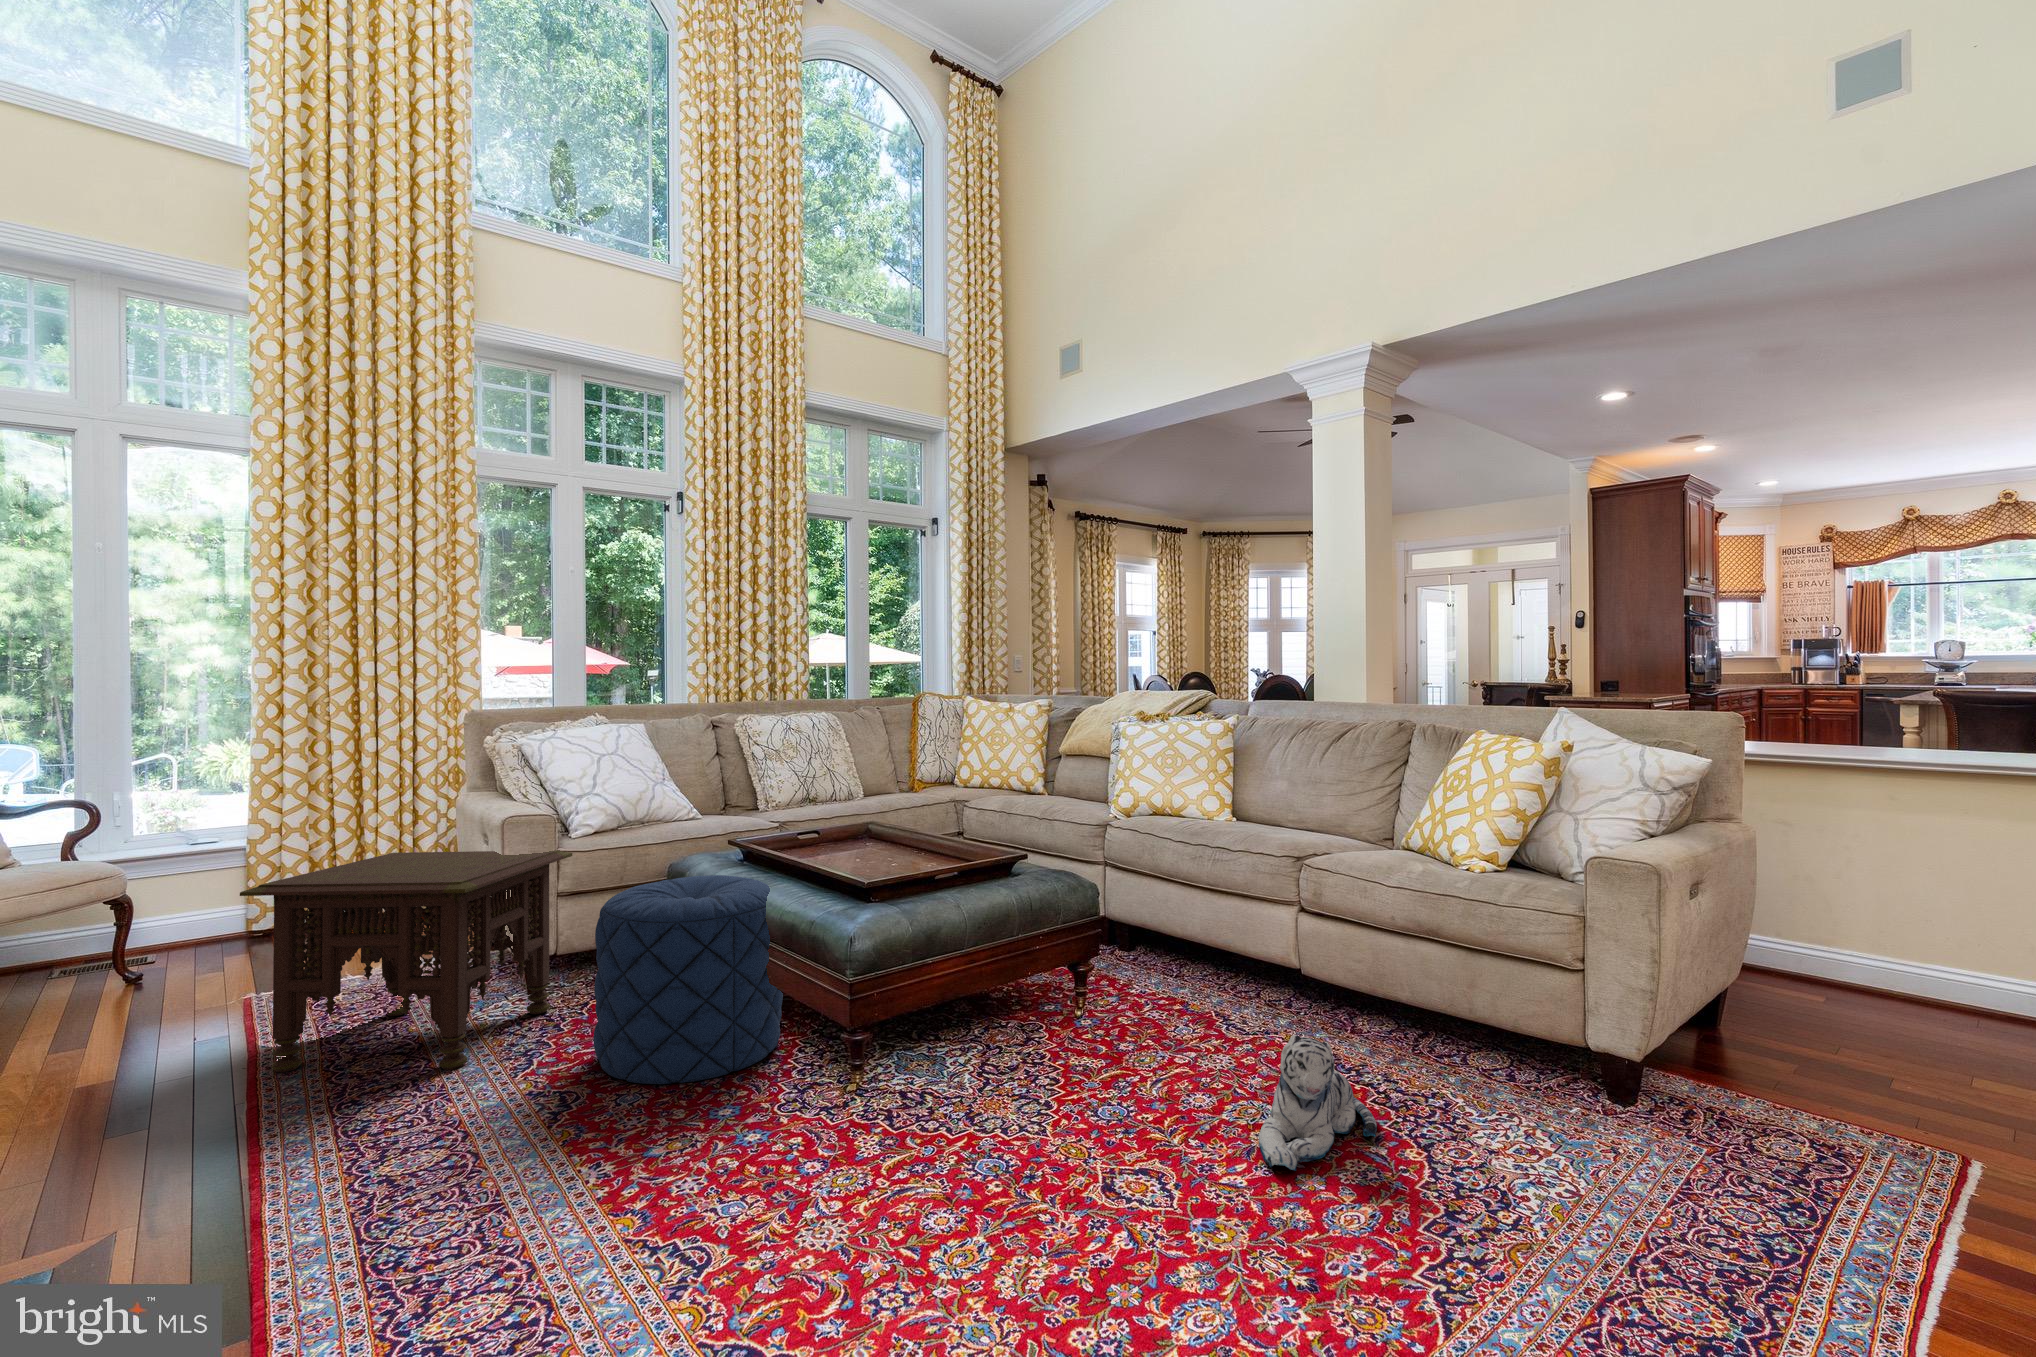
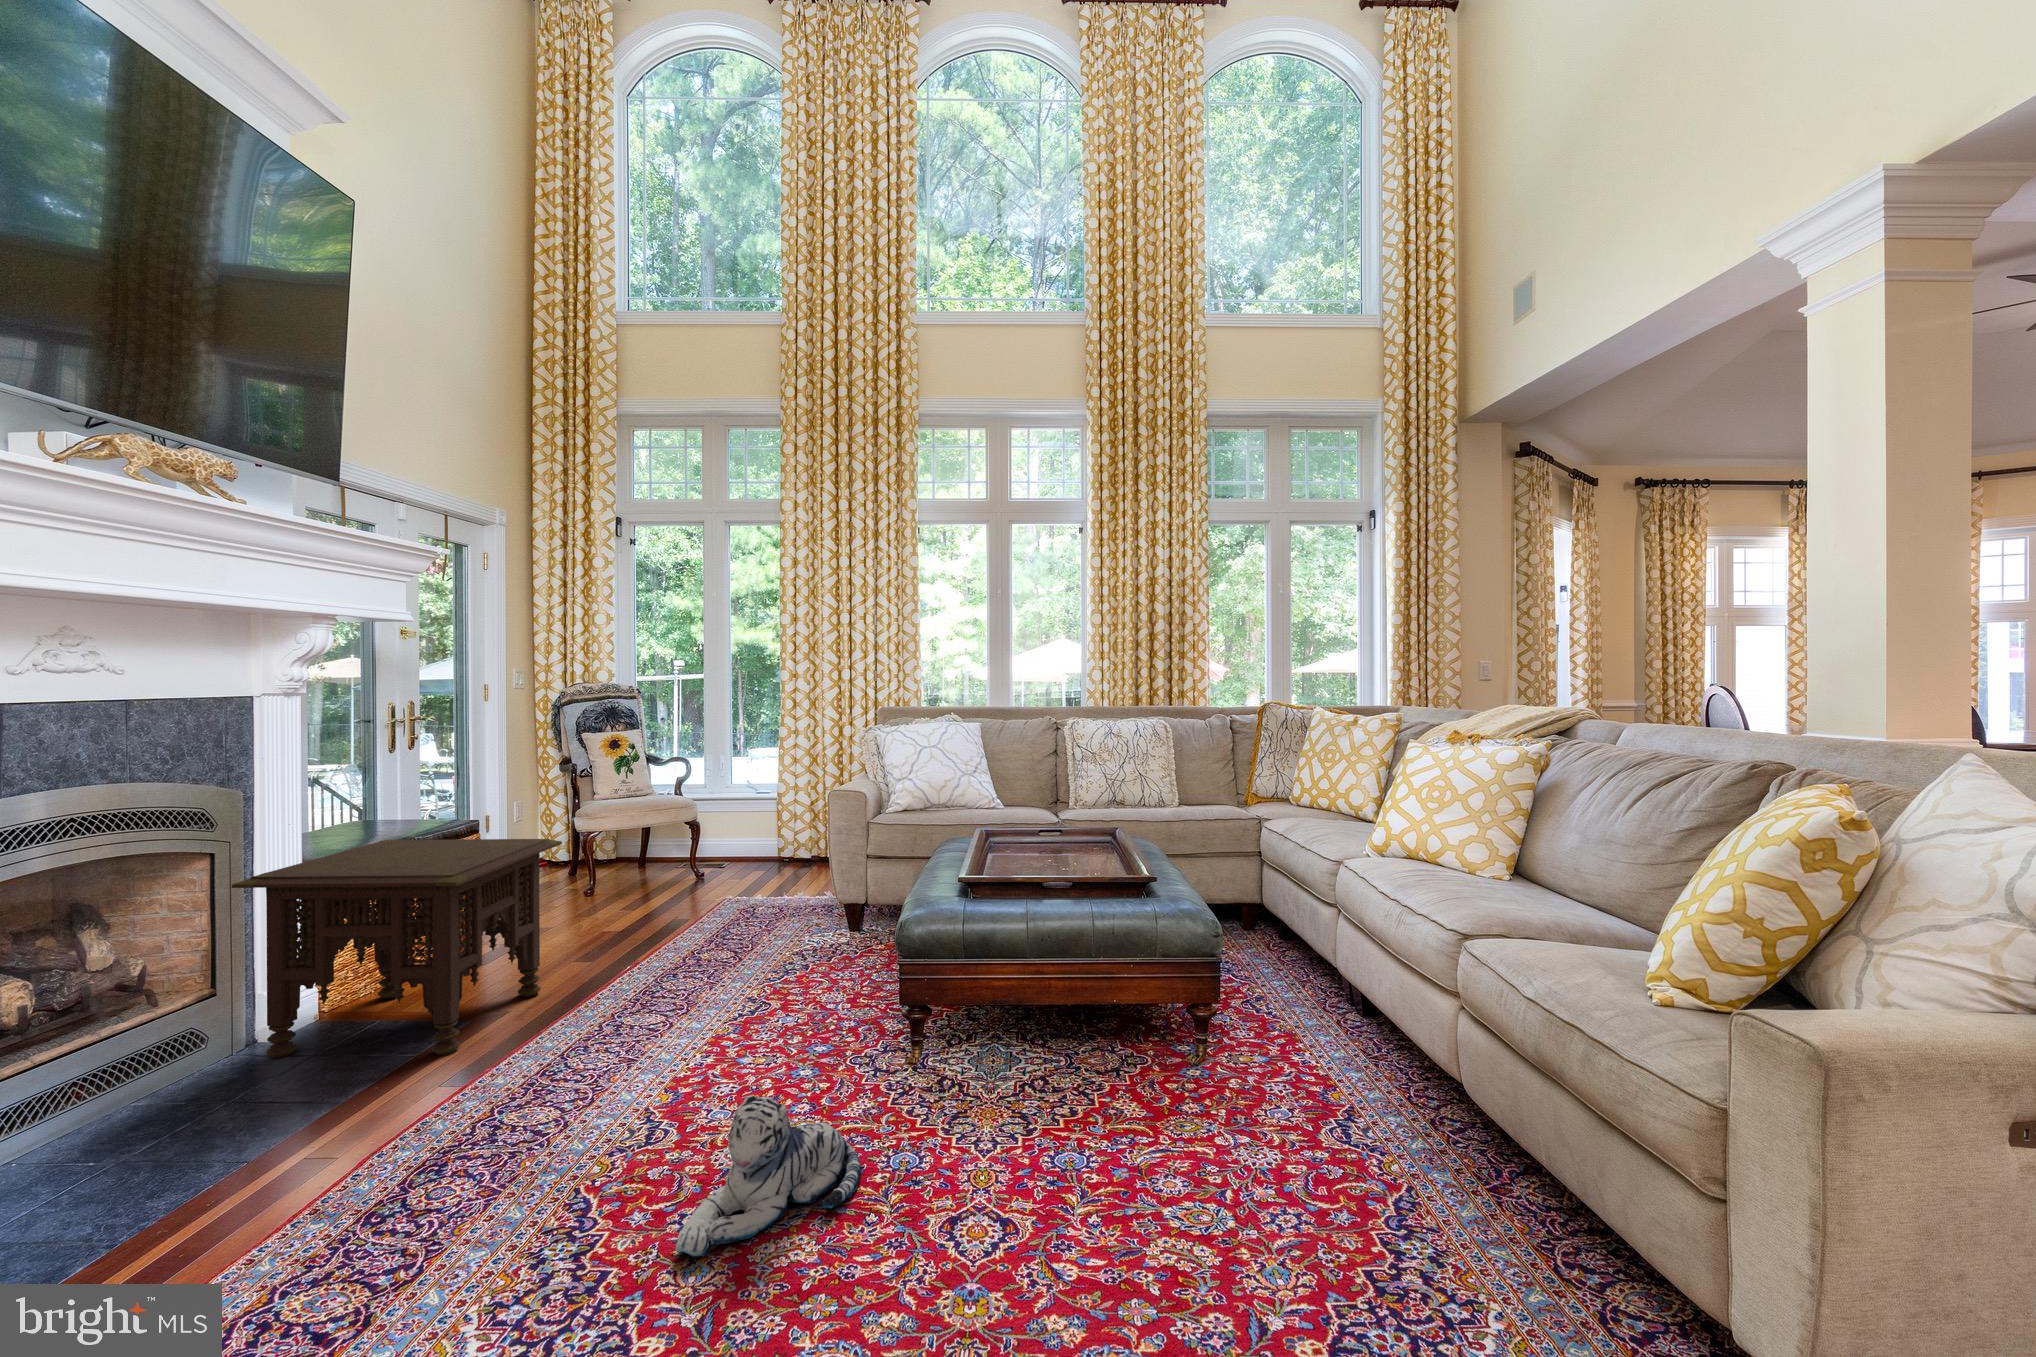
pouf: present [594,875,783,1084] -> none [584,866,767,1071]
plush toy: present [1259,1035,1377,1171] -> present [675,1095,861,1256]

